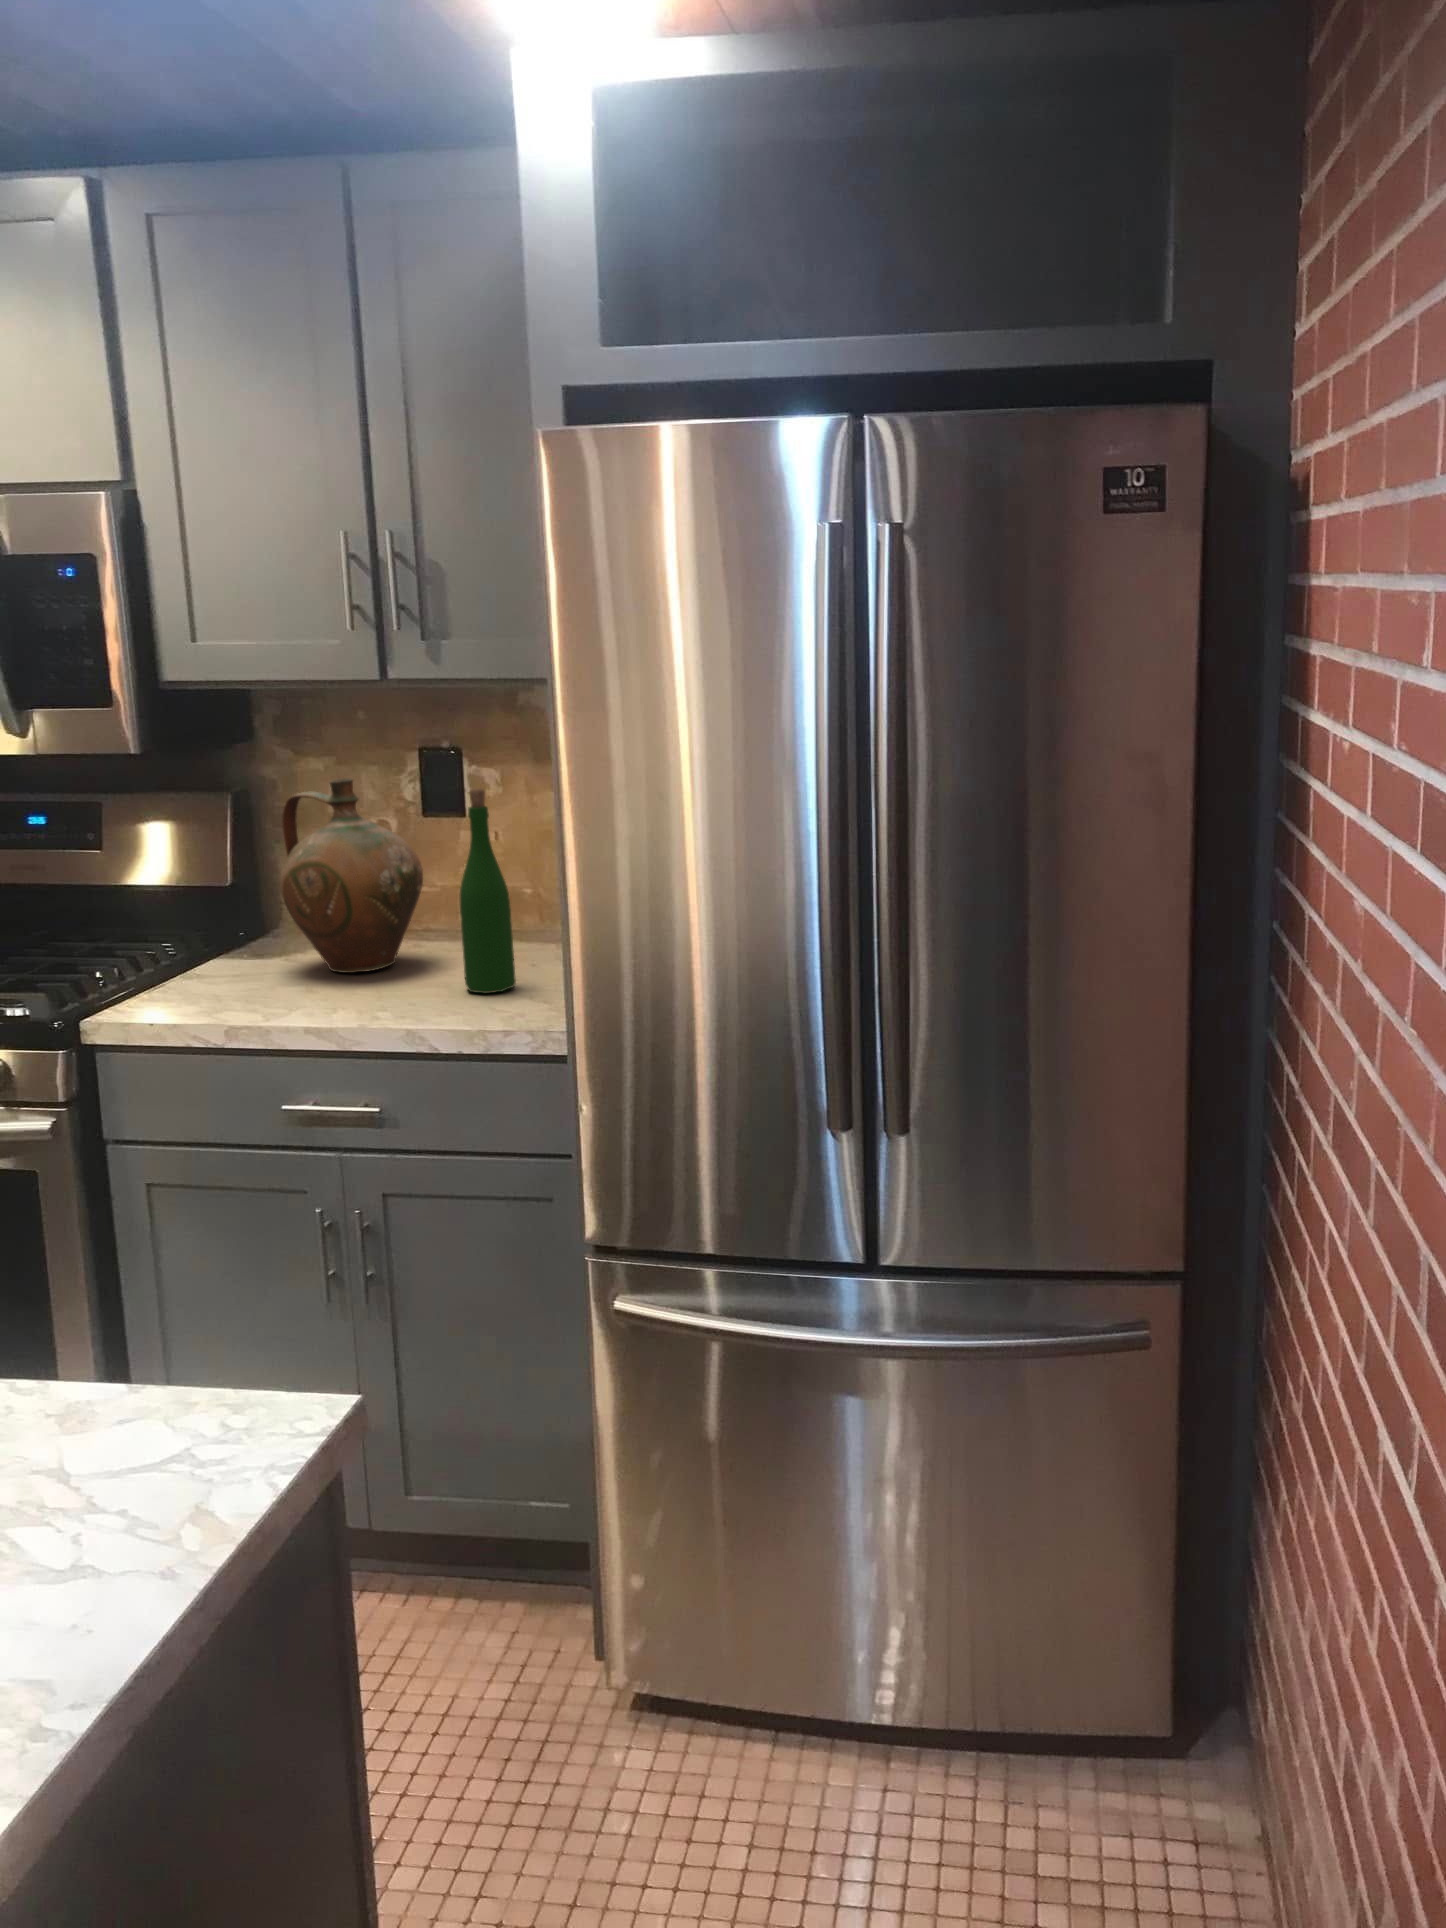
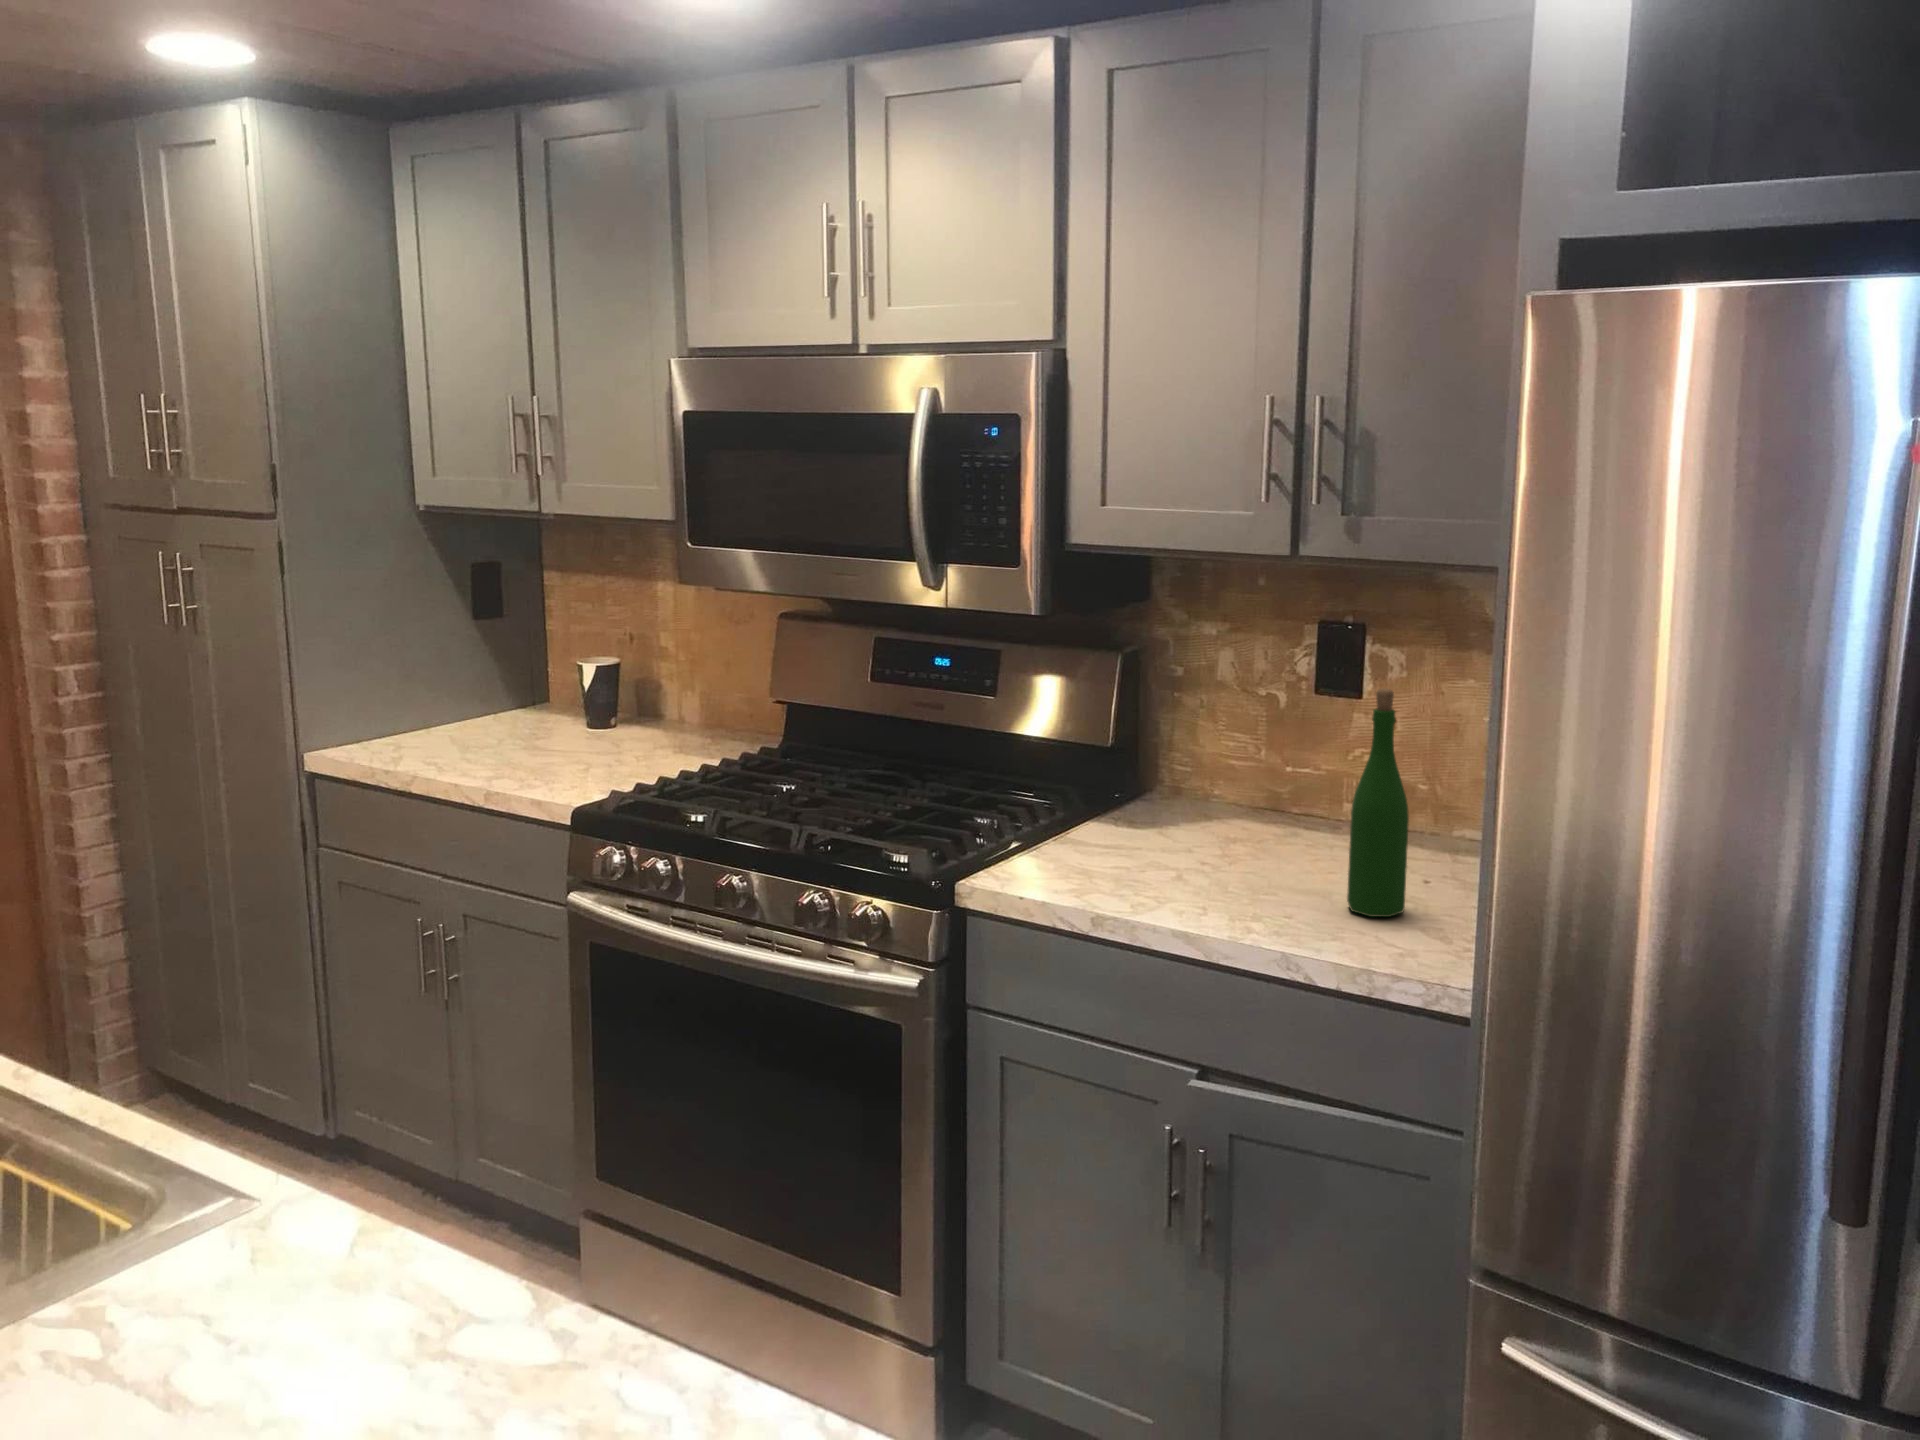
ceramic jug: present [280,778,423,973] -> none [1162,658,1312,867]

